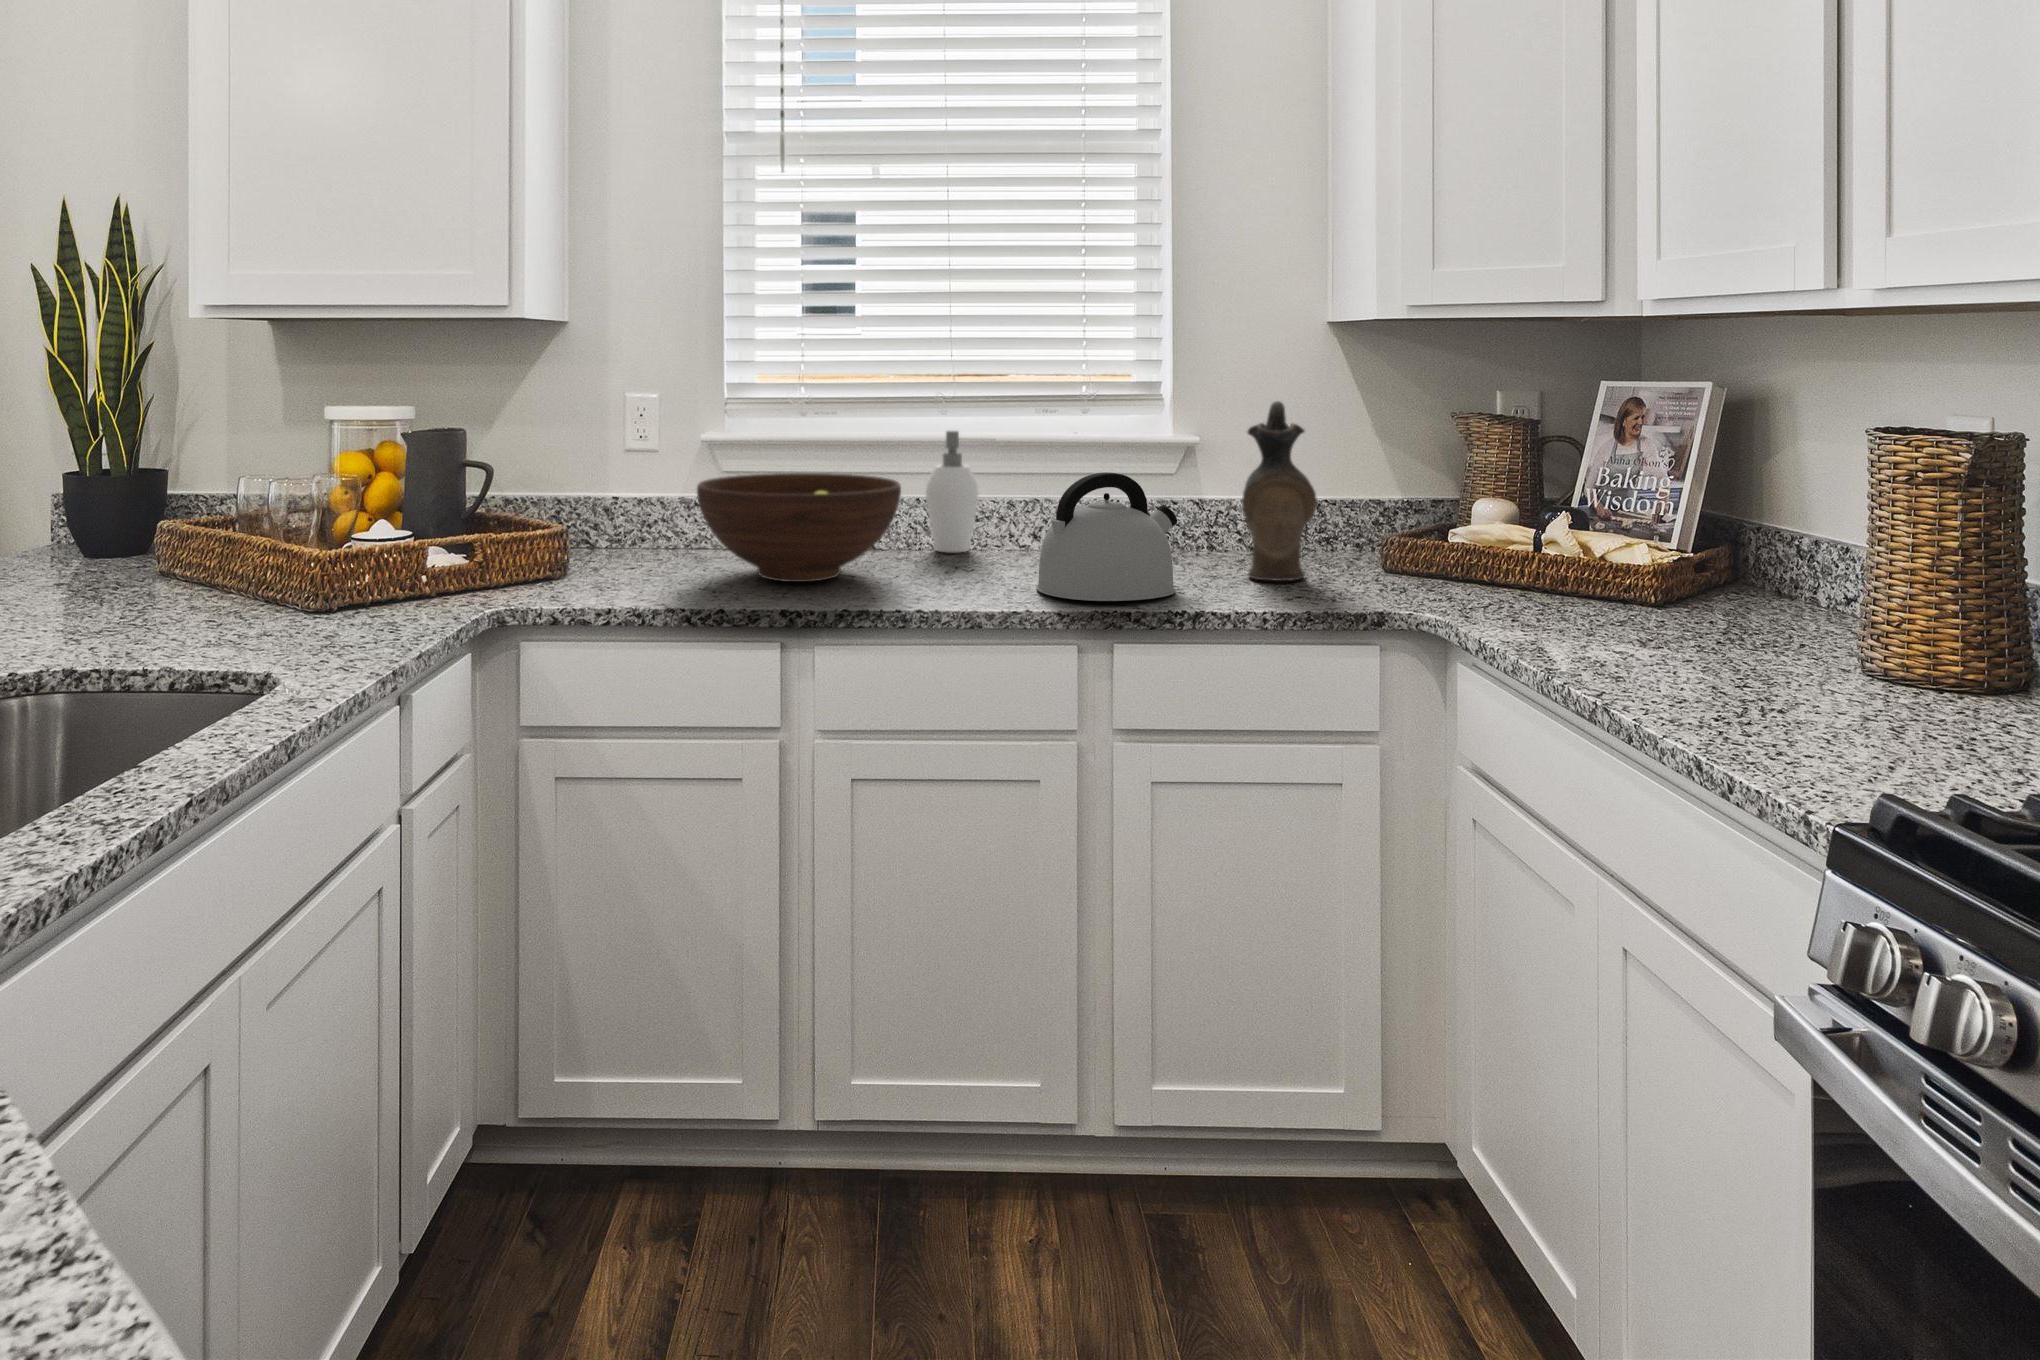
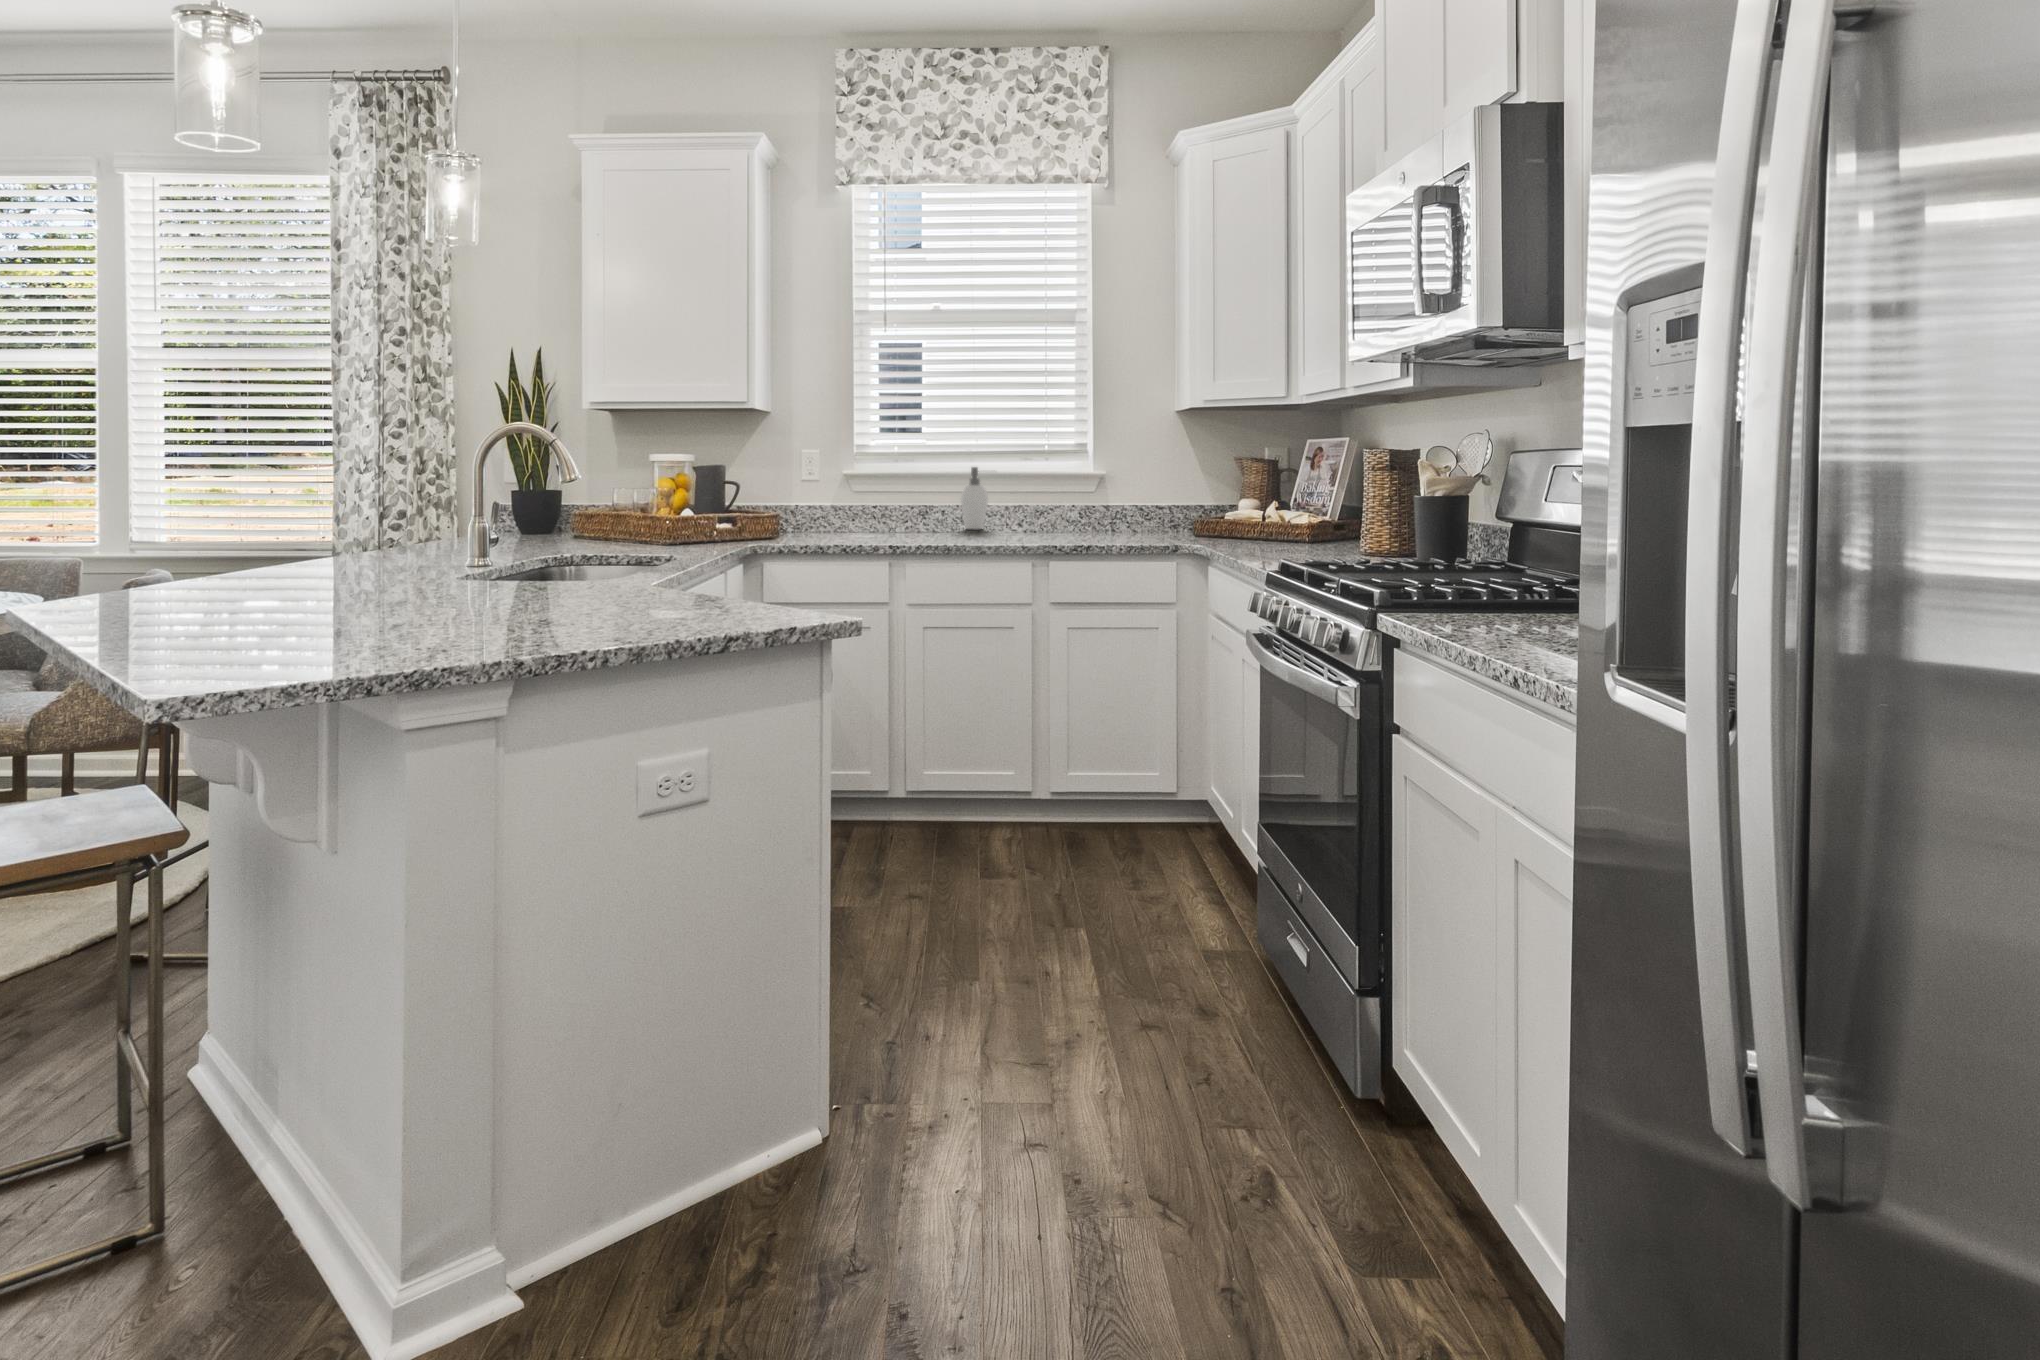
ceramic pitcher: present [1242,401,1317,581] -> none [1120,448,1157,537]
kettle: present [1036,472,1177,601] -> none [1015,482,1087,542]
fruit bowl: present [697,473,901,582] -> none [844,488,947,537]

